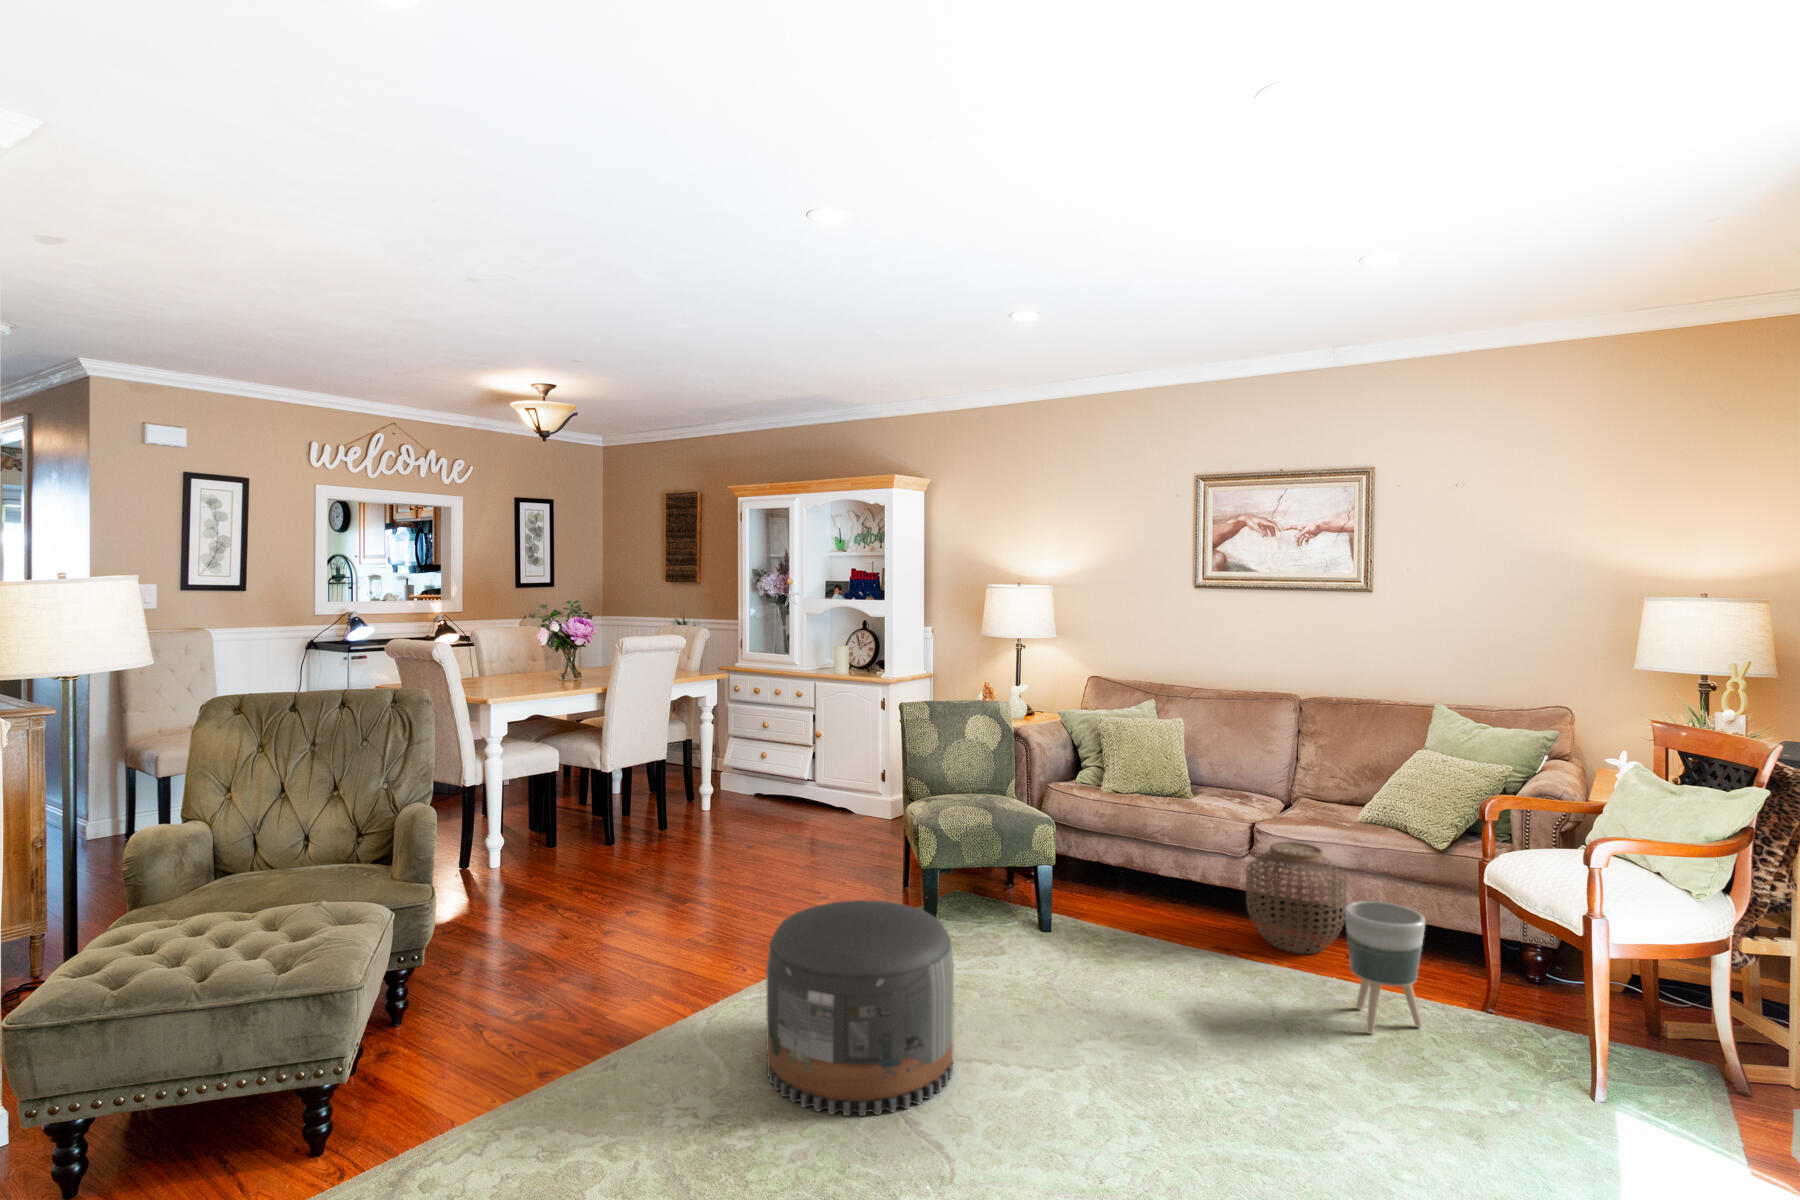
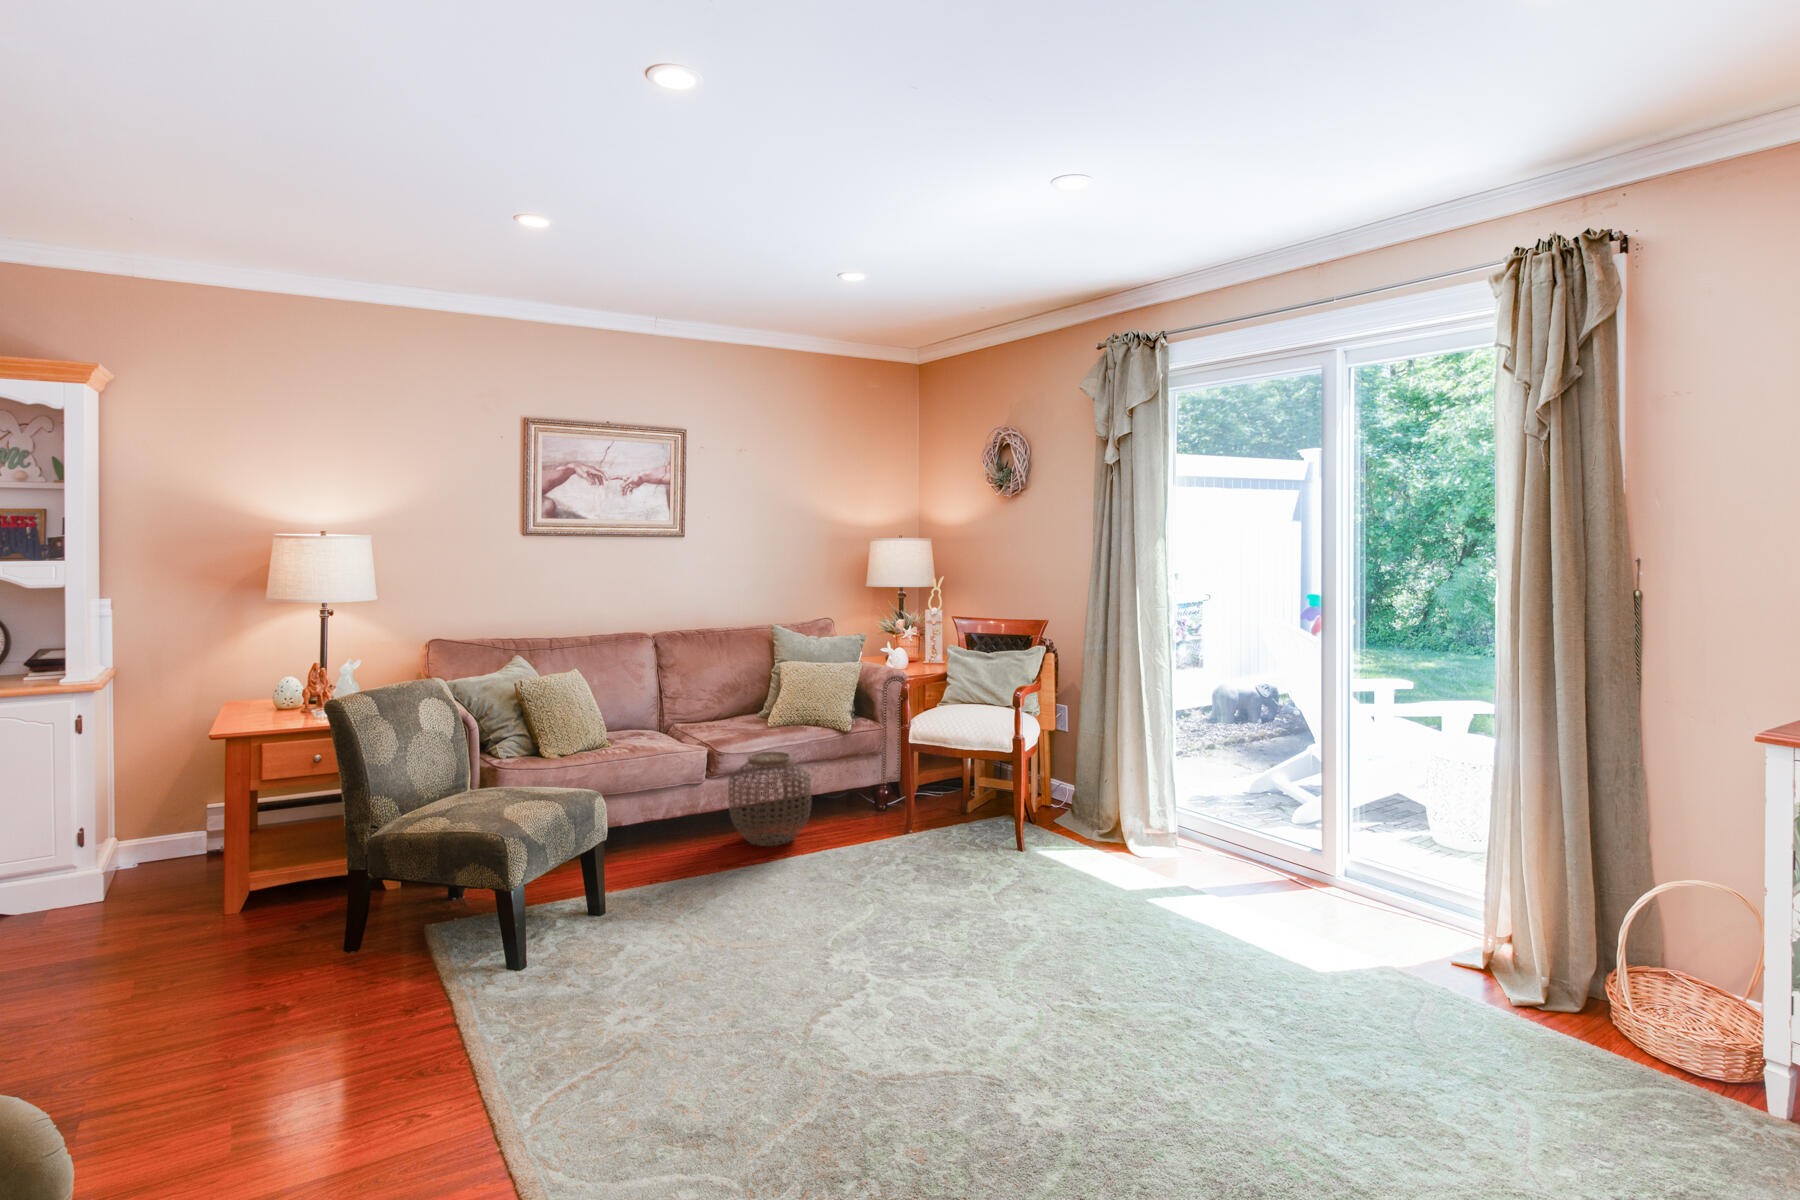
pouf: present [766,900,954,1116] -> none [690,882,917,1153]
planter: present [1344,901,1425,1034] -> none [886,765,941,862]

